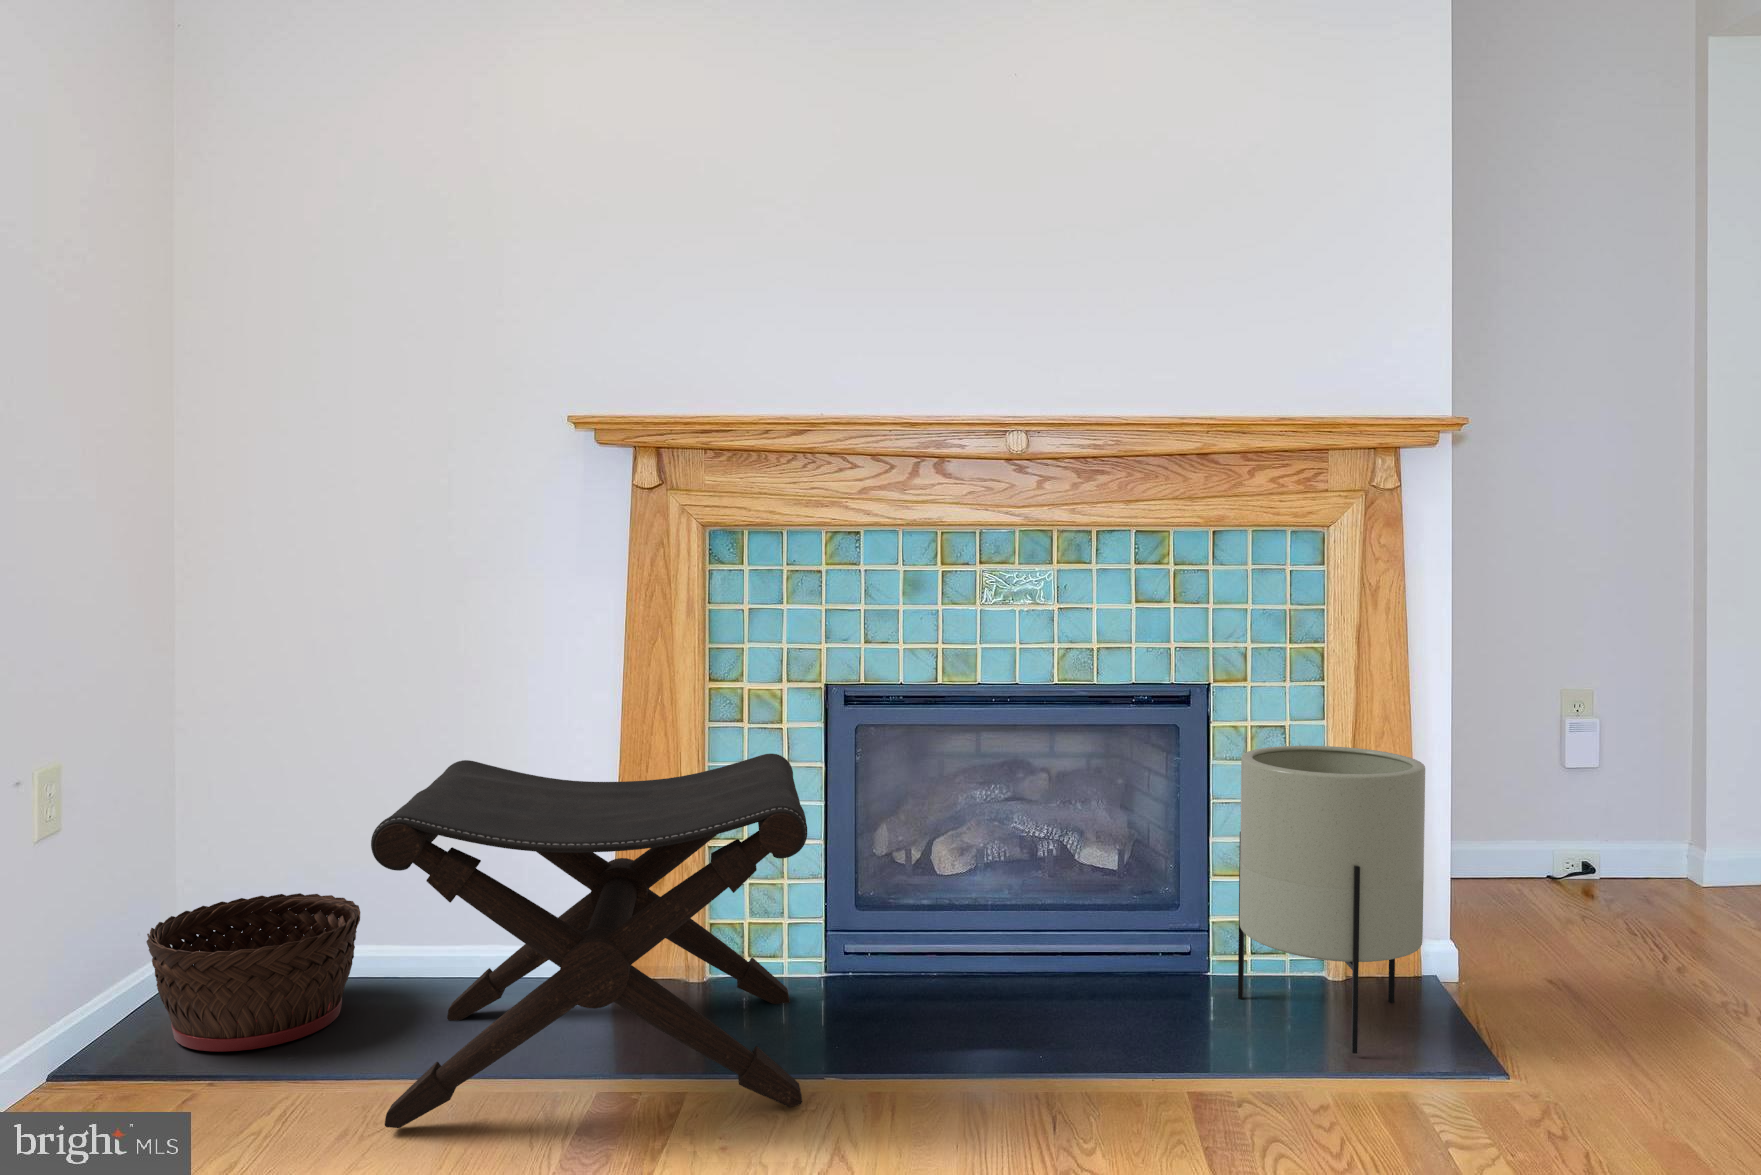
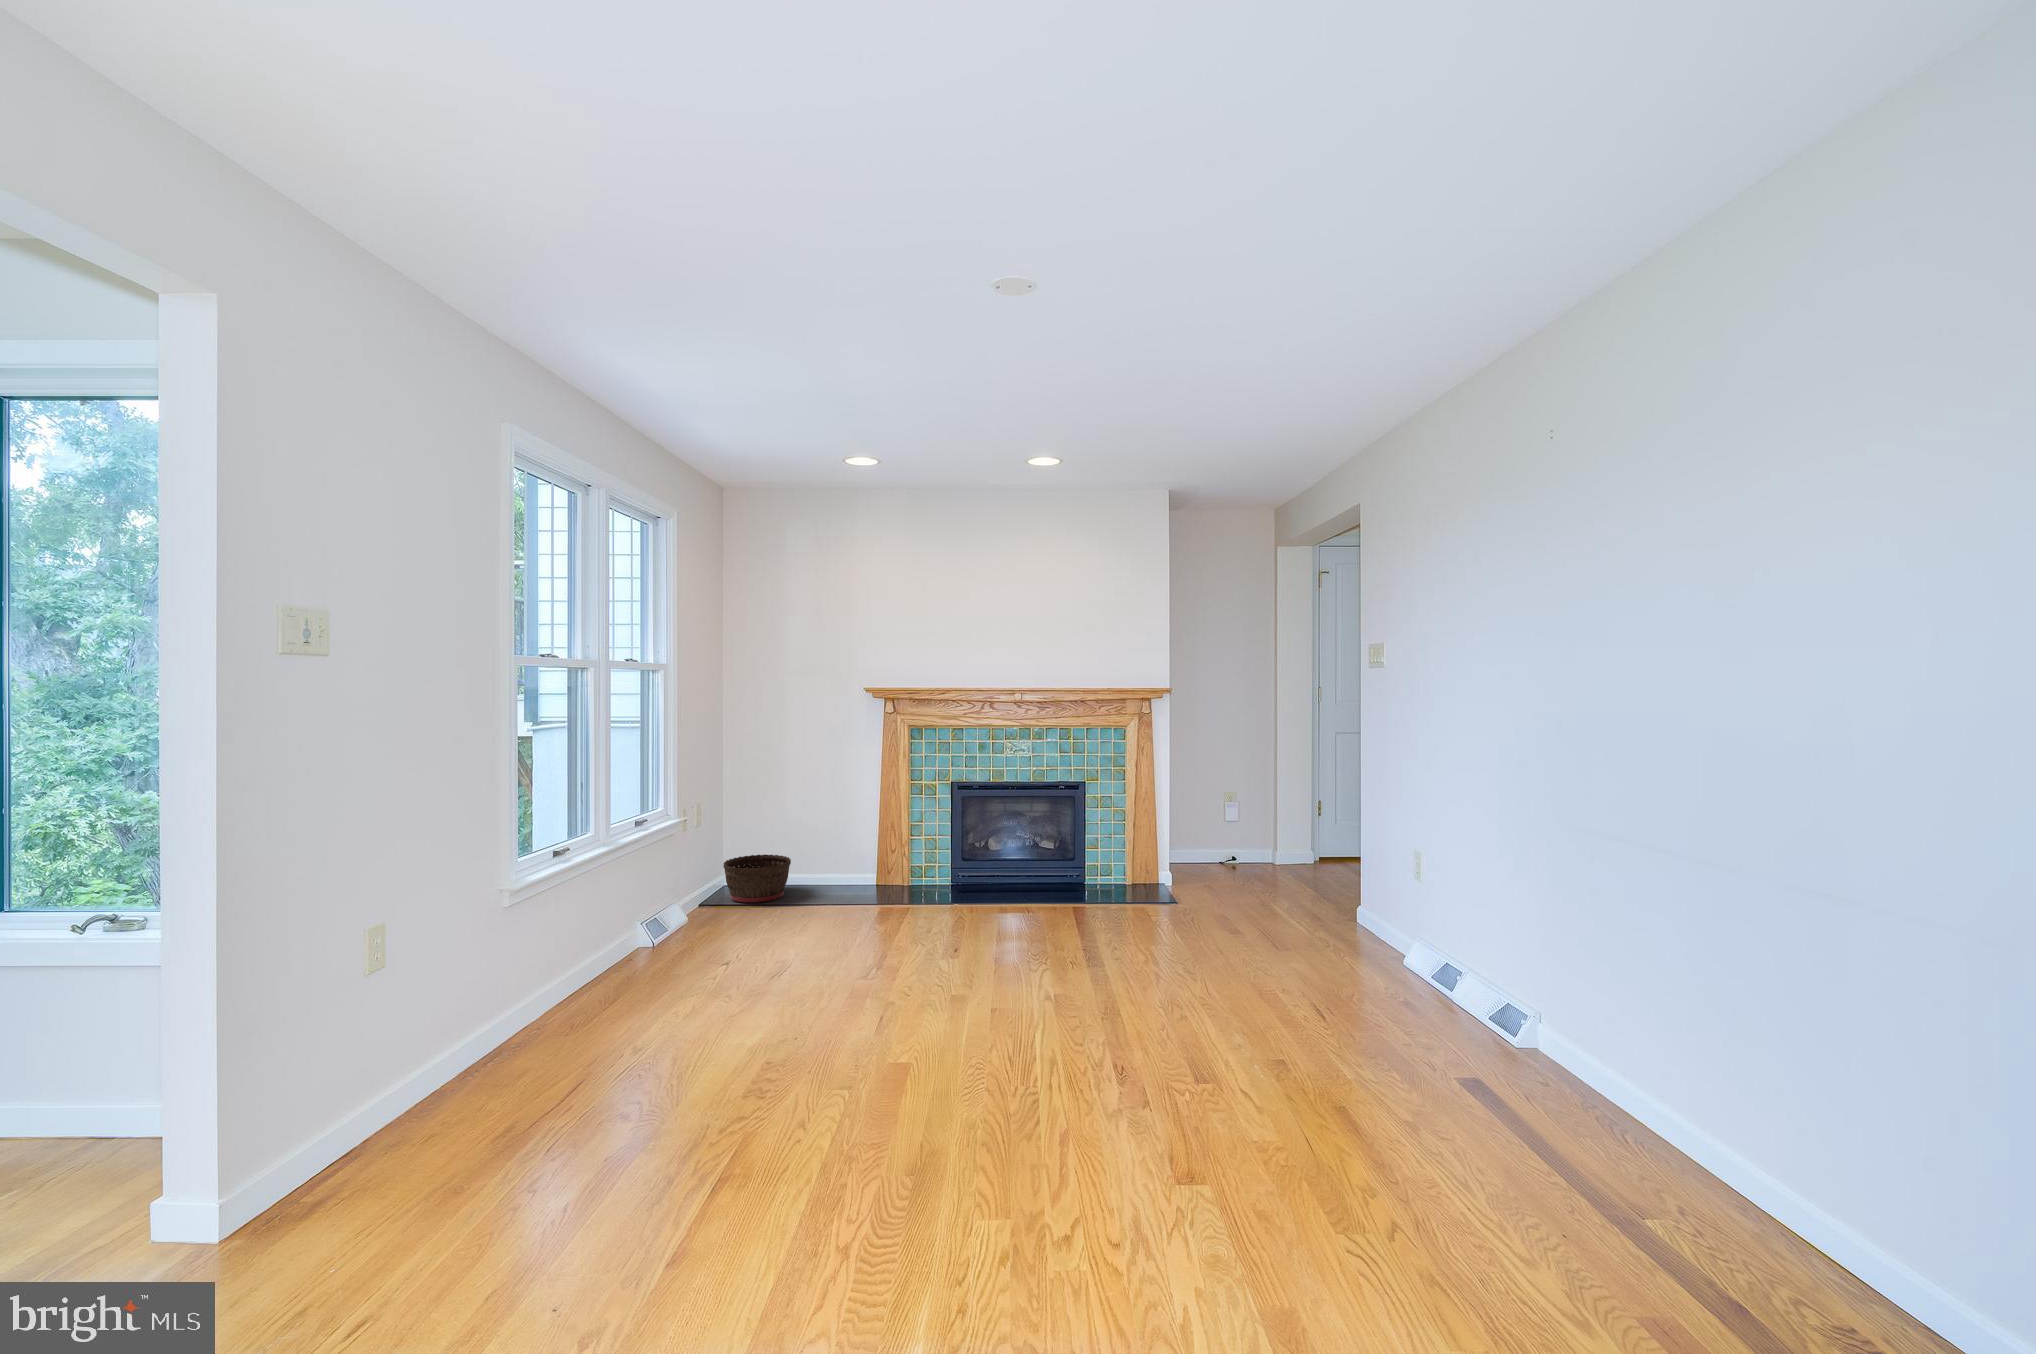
planter: present [1238,746,1425,1054] -> none [1091,803,1149,903]
footstool: present [371,754,807,1128] -> none [811,805,943,918]

